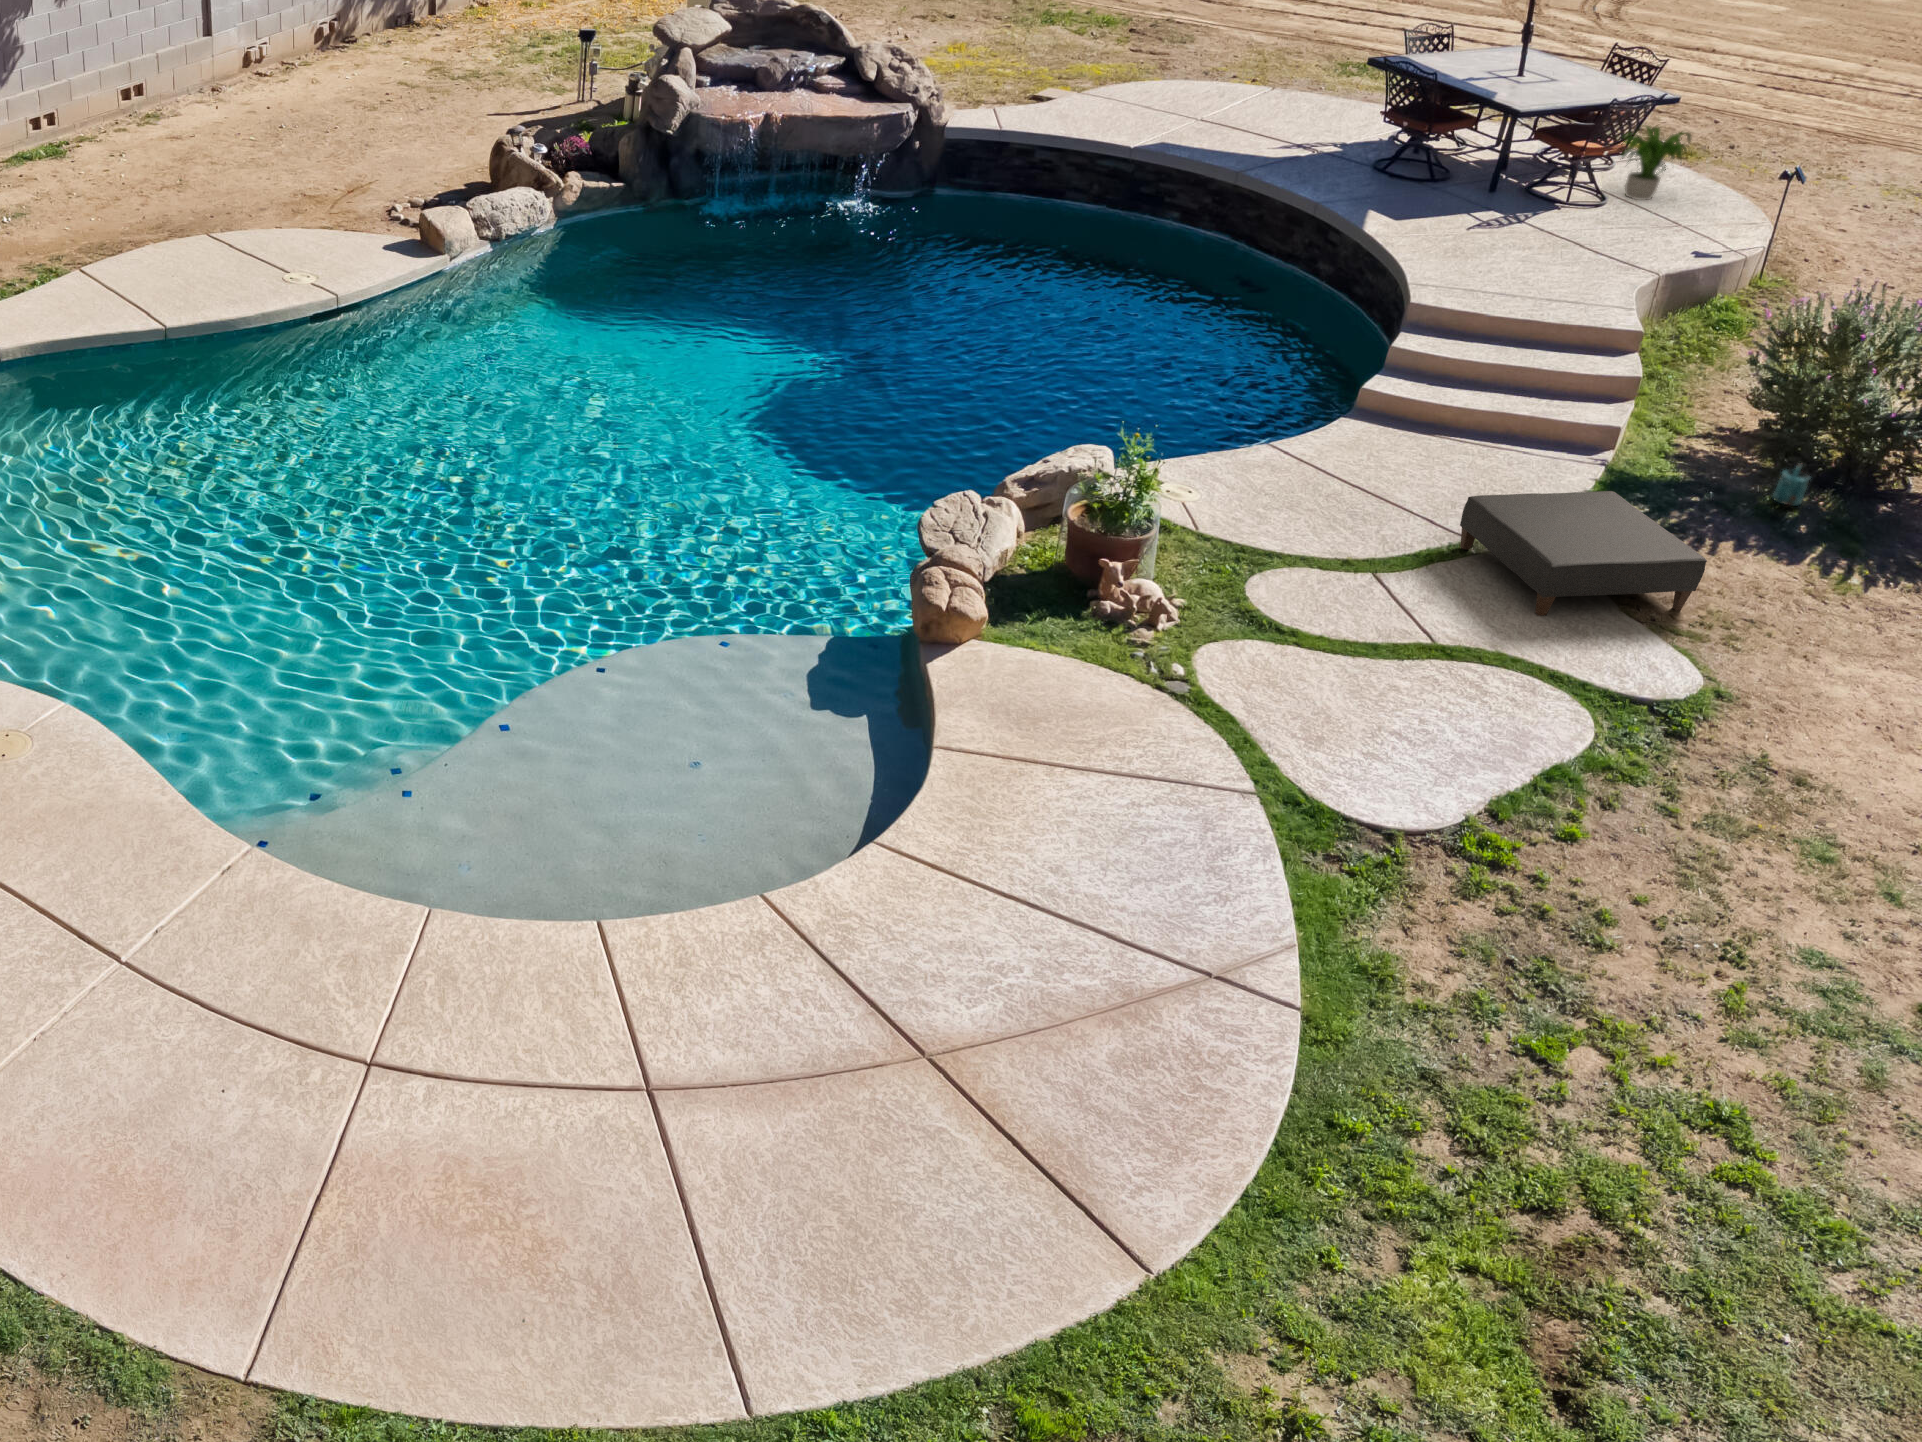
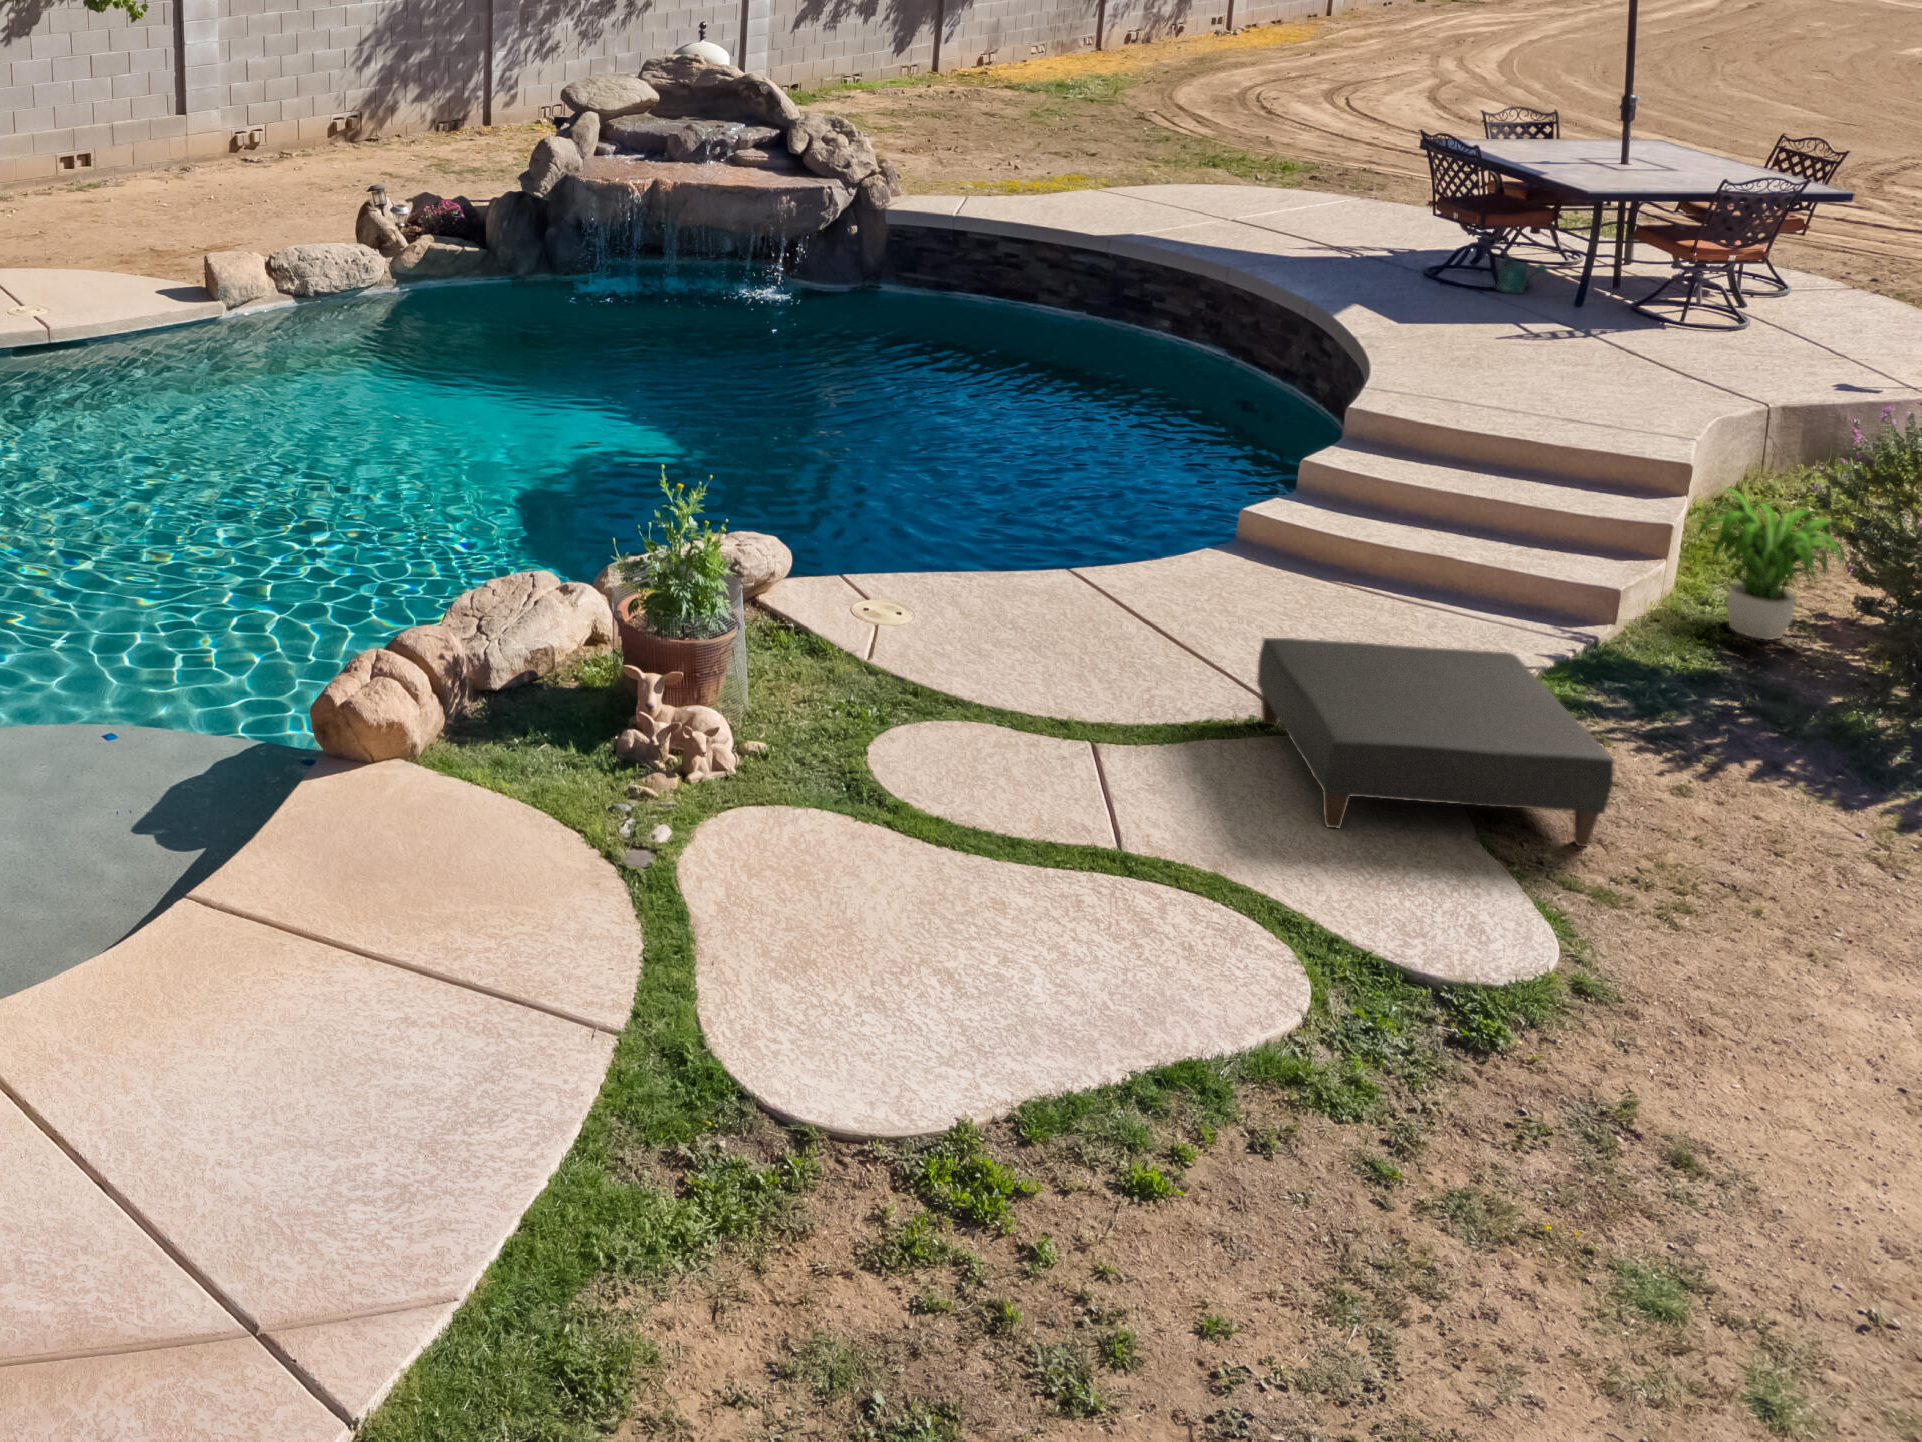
potted plant: present [1618,126,1691,200] -> present [1699,488,1845,640]
watering can: present [1773,463,1810,506] -> present [1496,258,1547,294]

